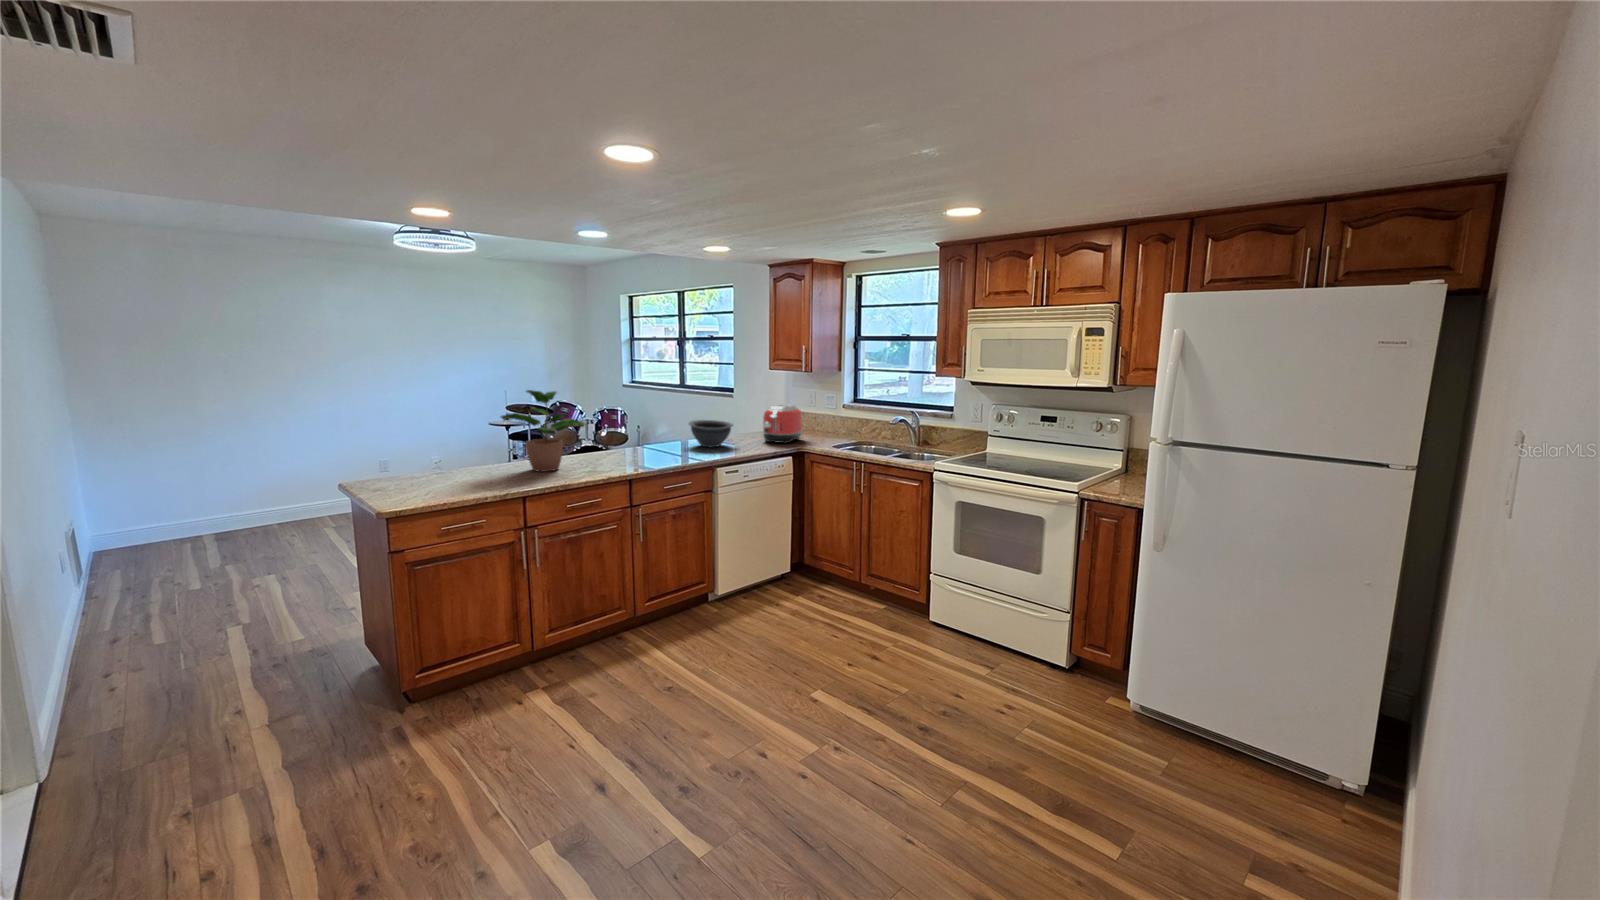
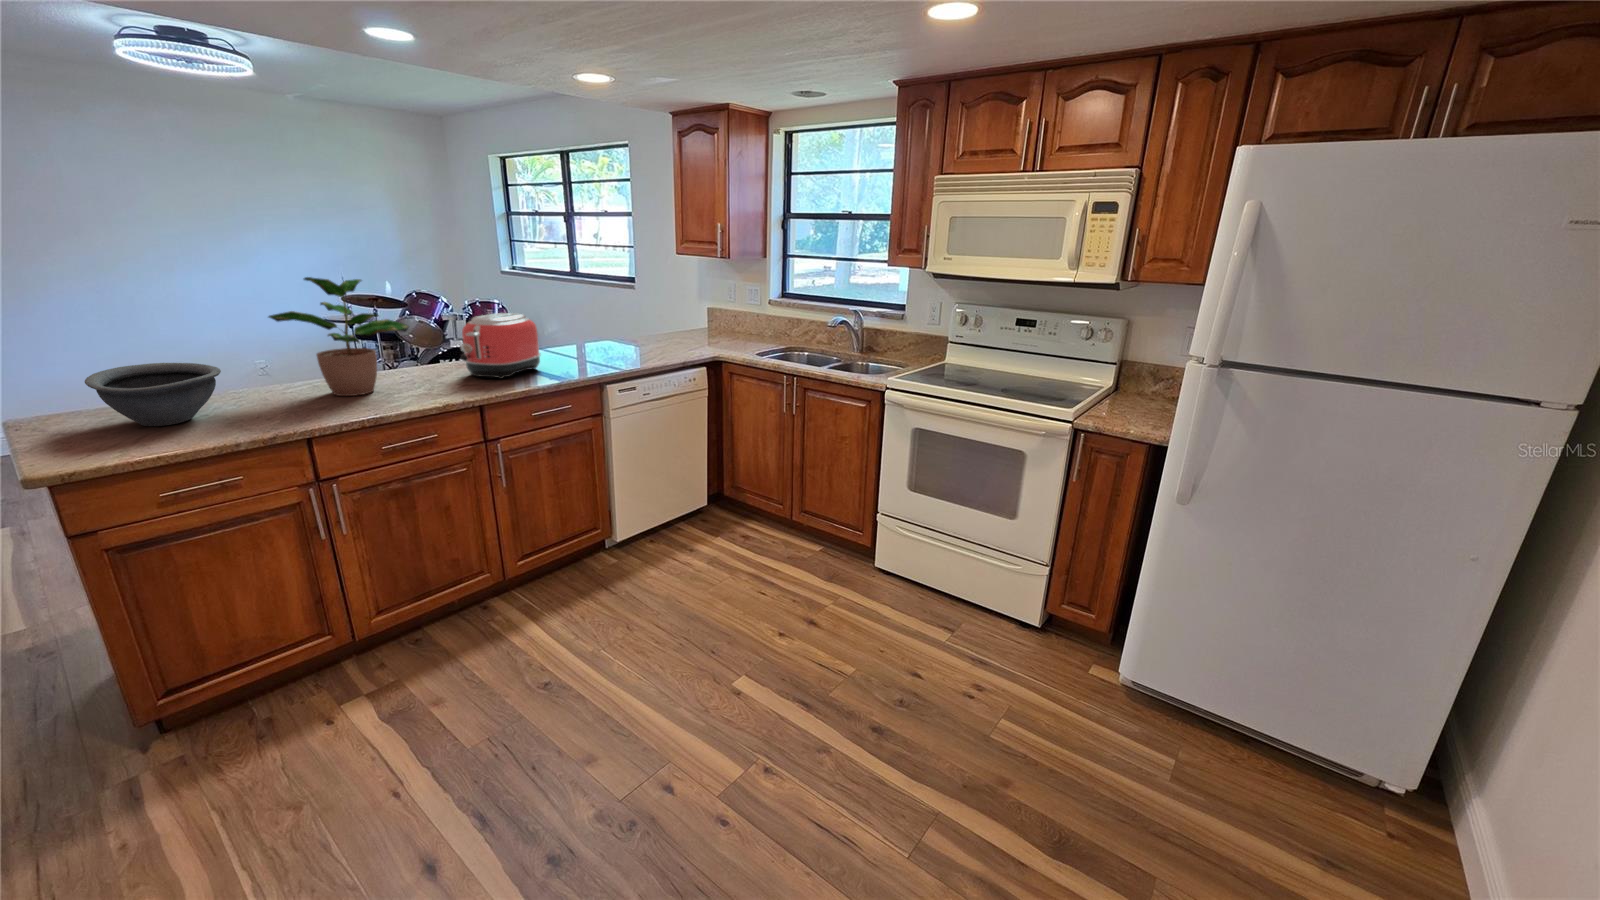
toaster: present [763,405,802,443] -> present [460,313,540,379]
bowl: present [689,420,733,447] -> present [85,363,221,426]

